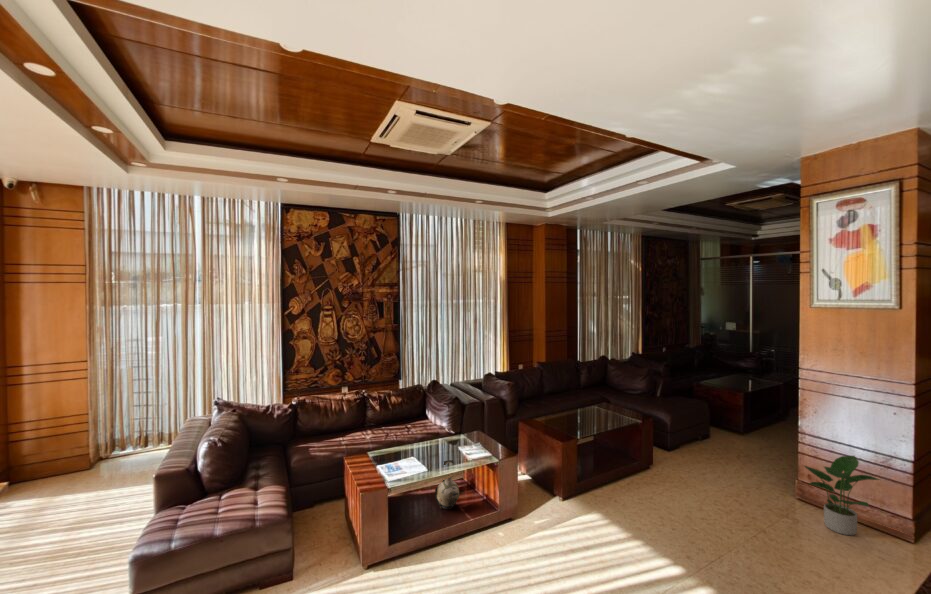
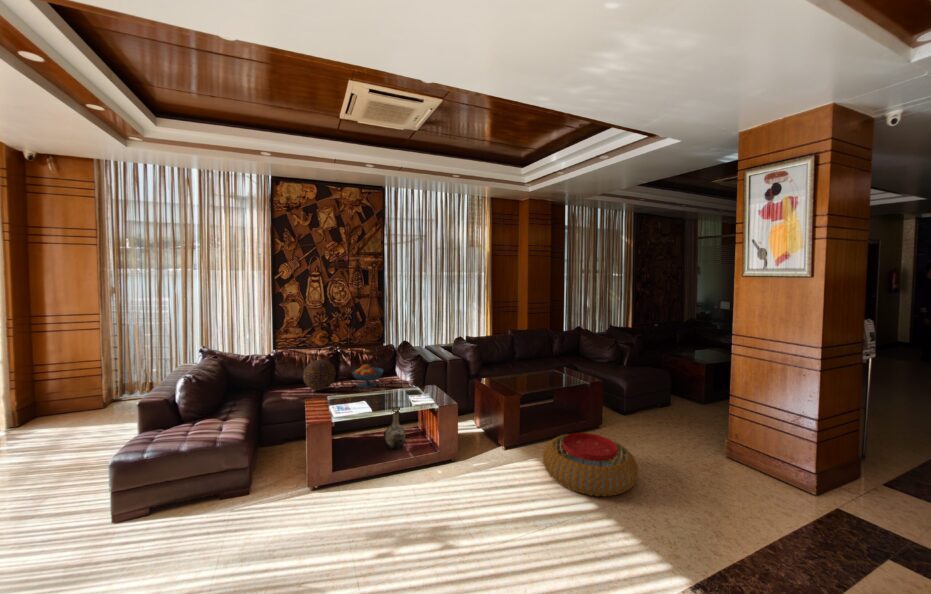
decorative orb: none [332,406,367,441] -> present [303,360,336,391]
fruit bowl: none [383,407,418,435] -> present [352,364,383,388]
potted plant: present [805,456,879,535] -> none [724,417,793,489]
pouf: none [614,480,726,557] -> present [543,433,638,497]

